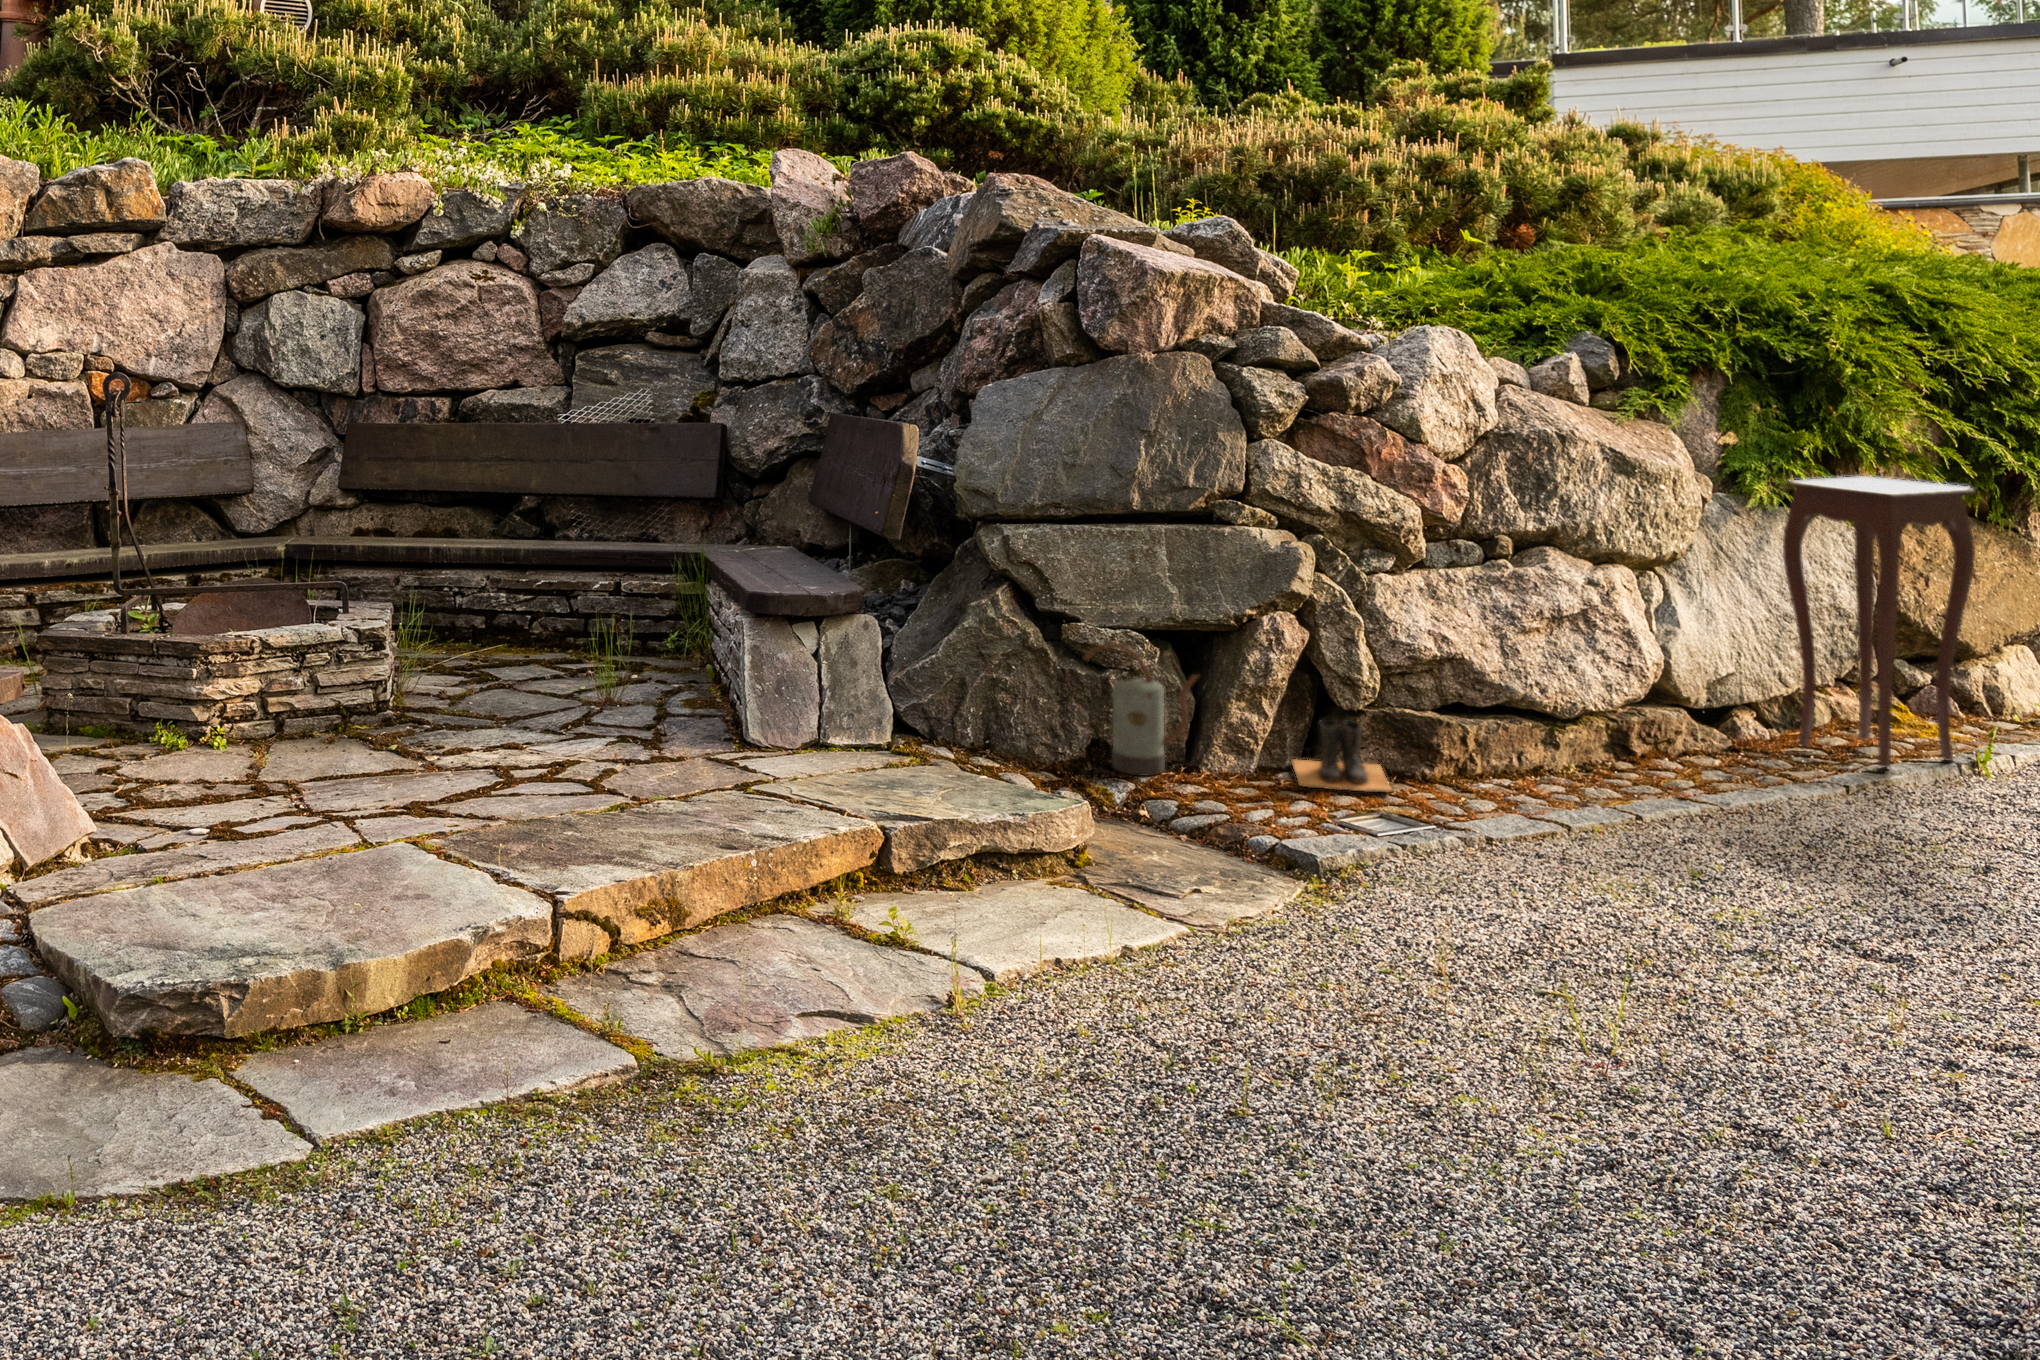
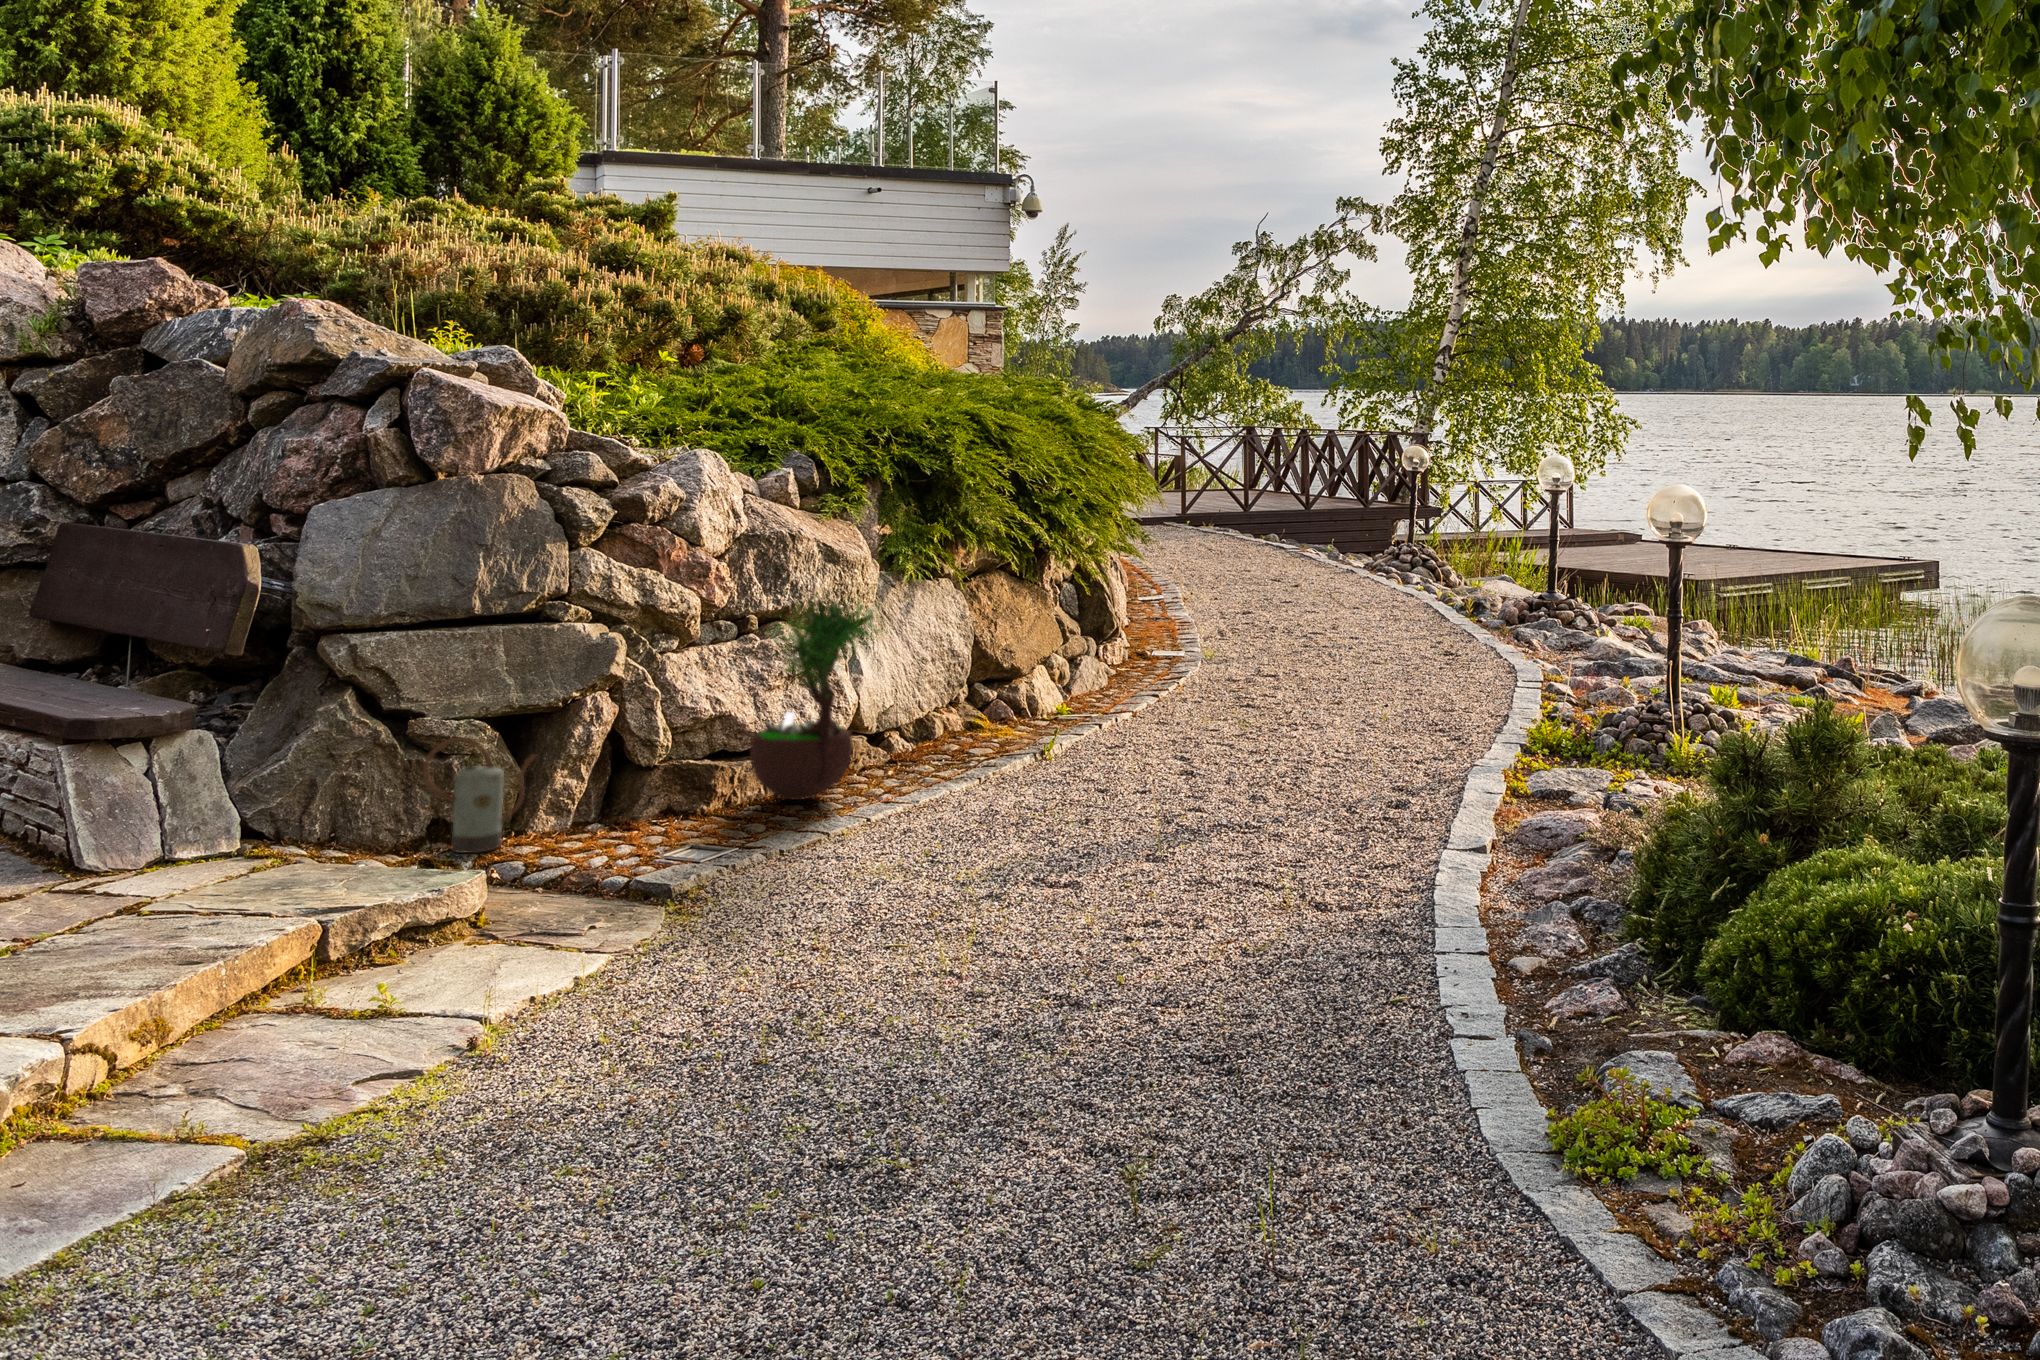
side table: present [1783,476,1976,768] -> none [915,558,1017,752]
potted tree: none [1487,492,1693,792] -> present [750,579,890,800]
boots: present [1291,720,1392,793] -> none [601,774,692,833]

